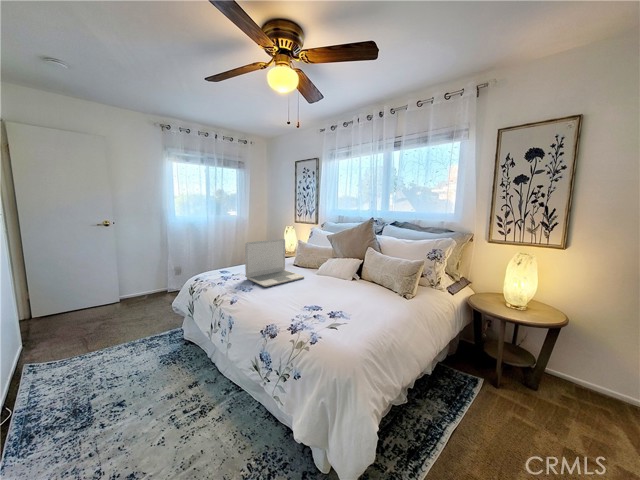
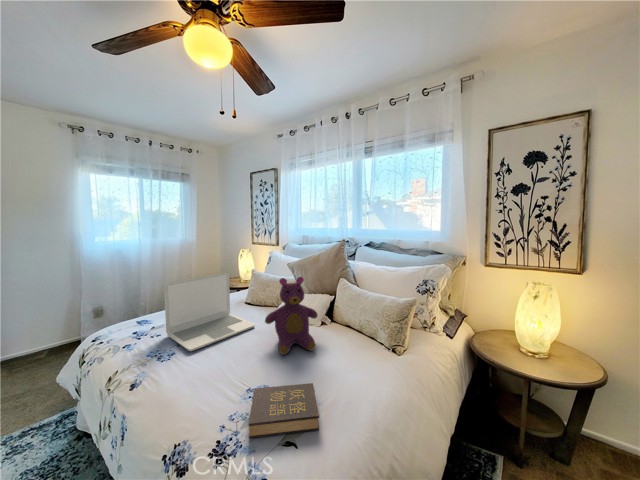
teddy bear: none [314,241,351,292] -> present [265,277,318,355]
hardback book: none [312,302,352,322] -> present [249,383,319,438]

